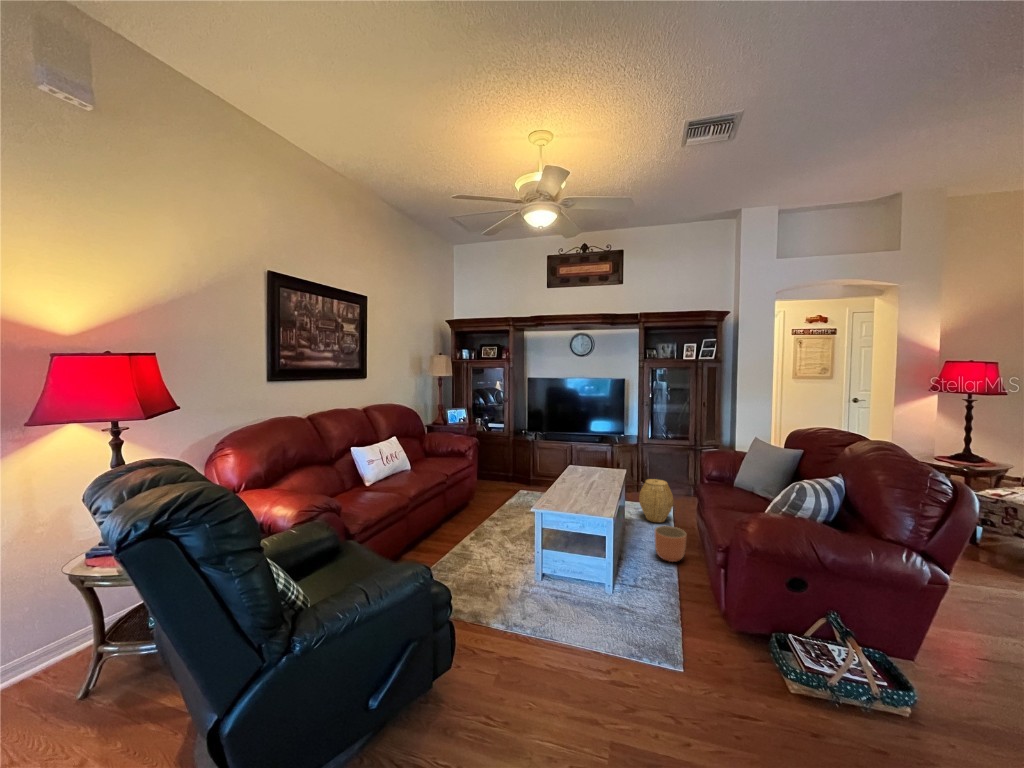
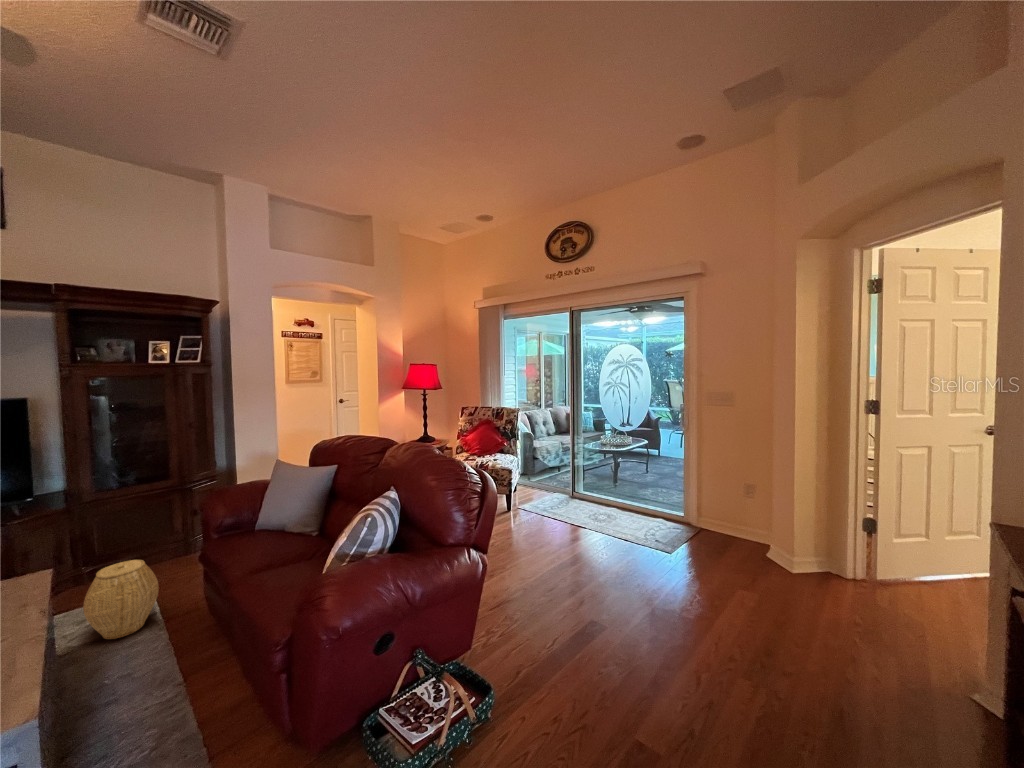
planter: present [654,526,686,562] -> none [133,634,198,706]

